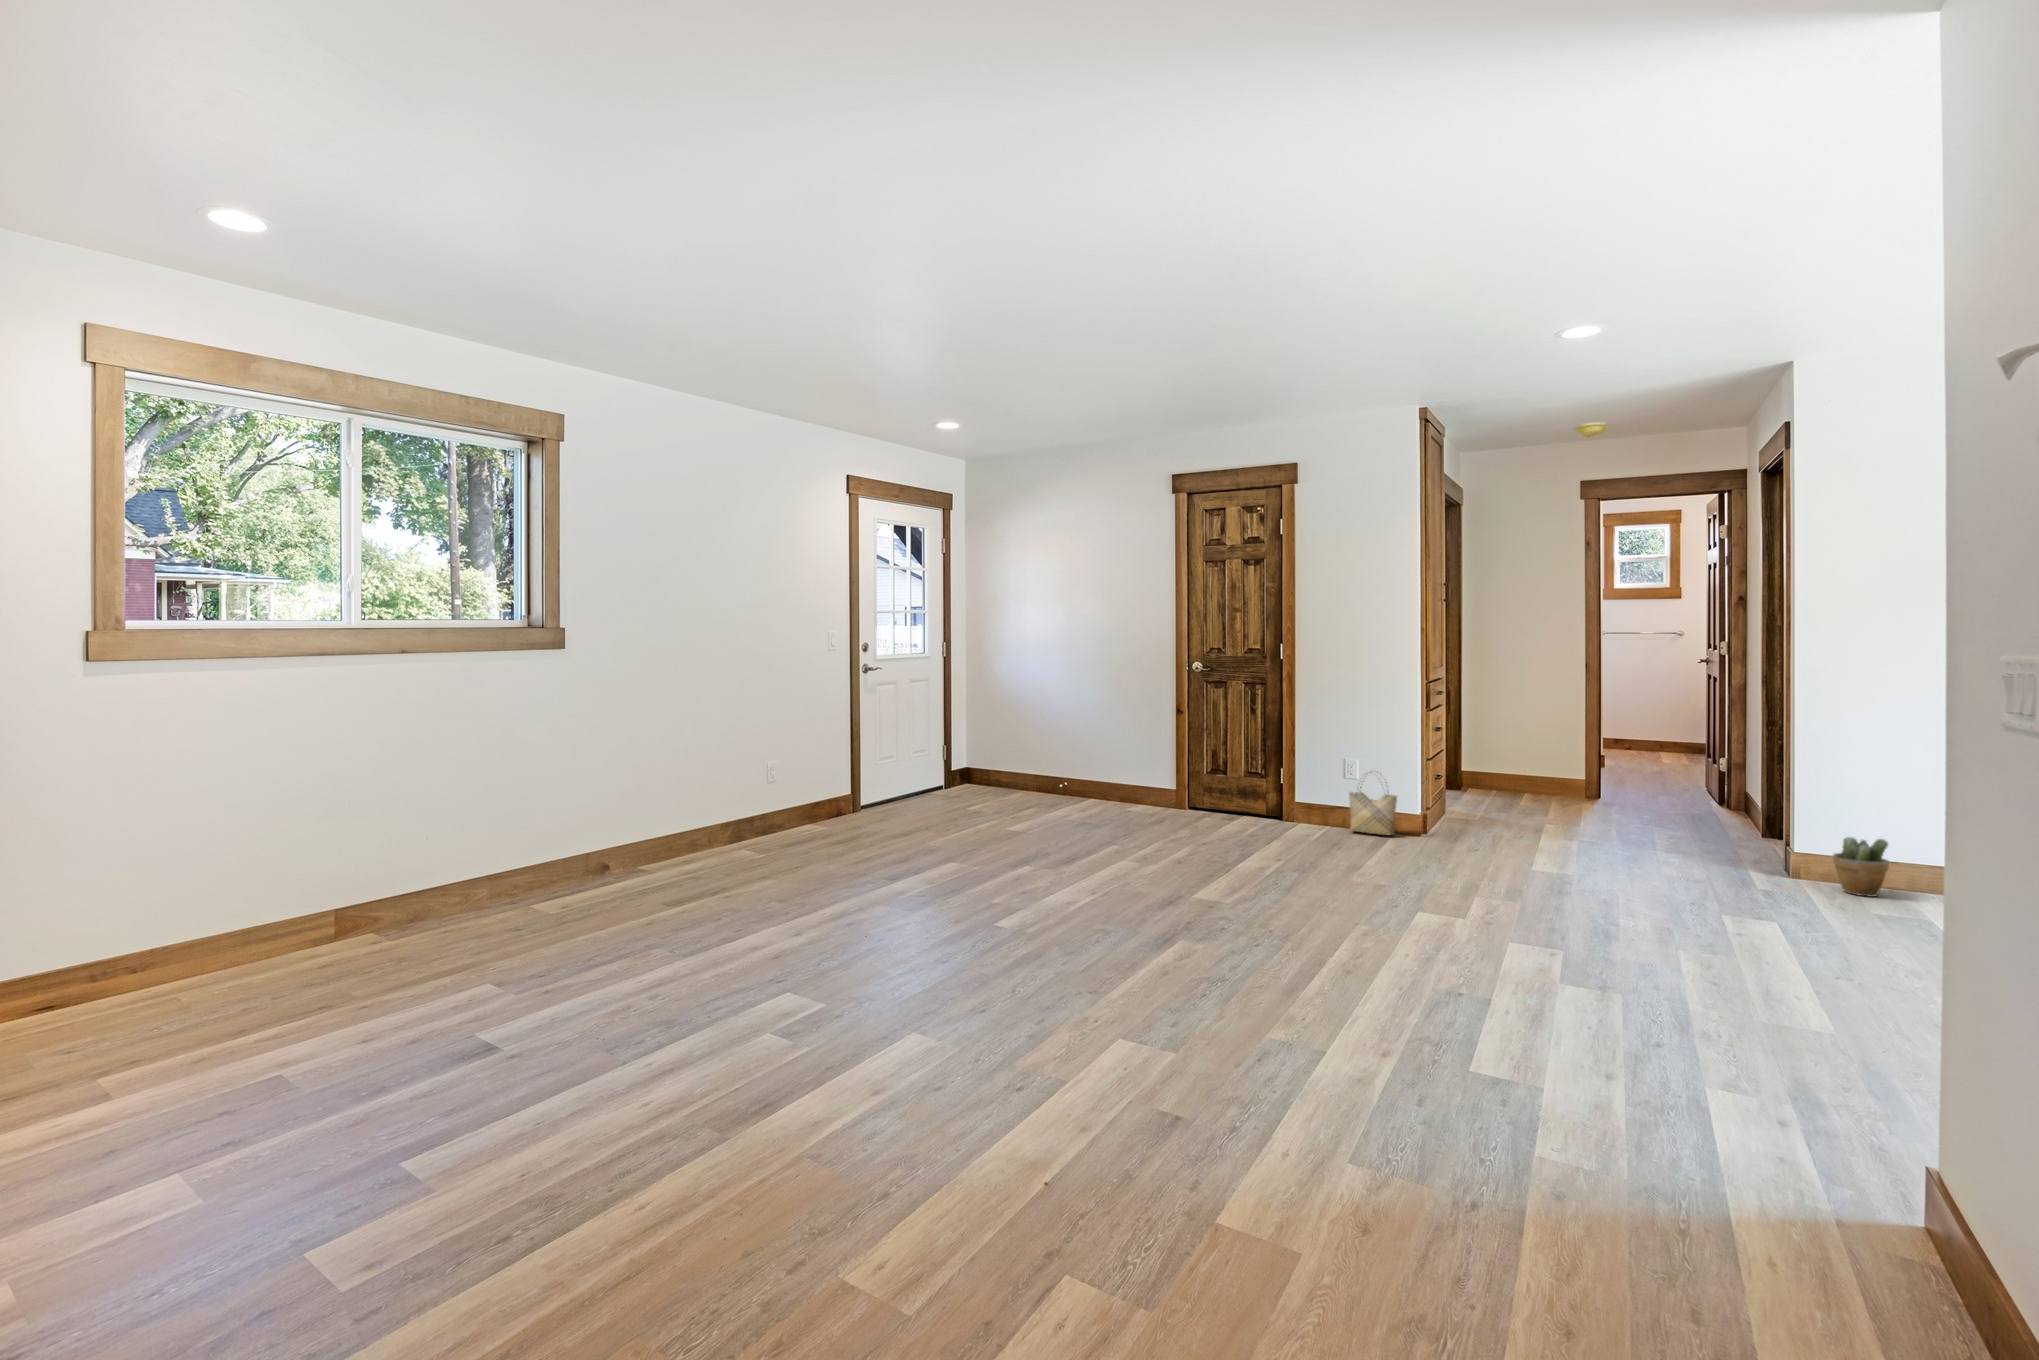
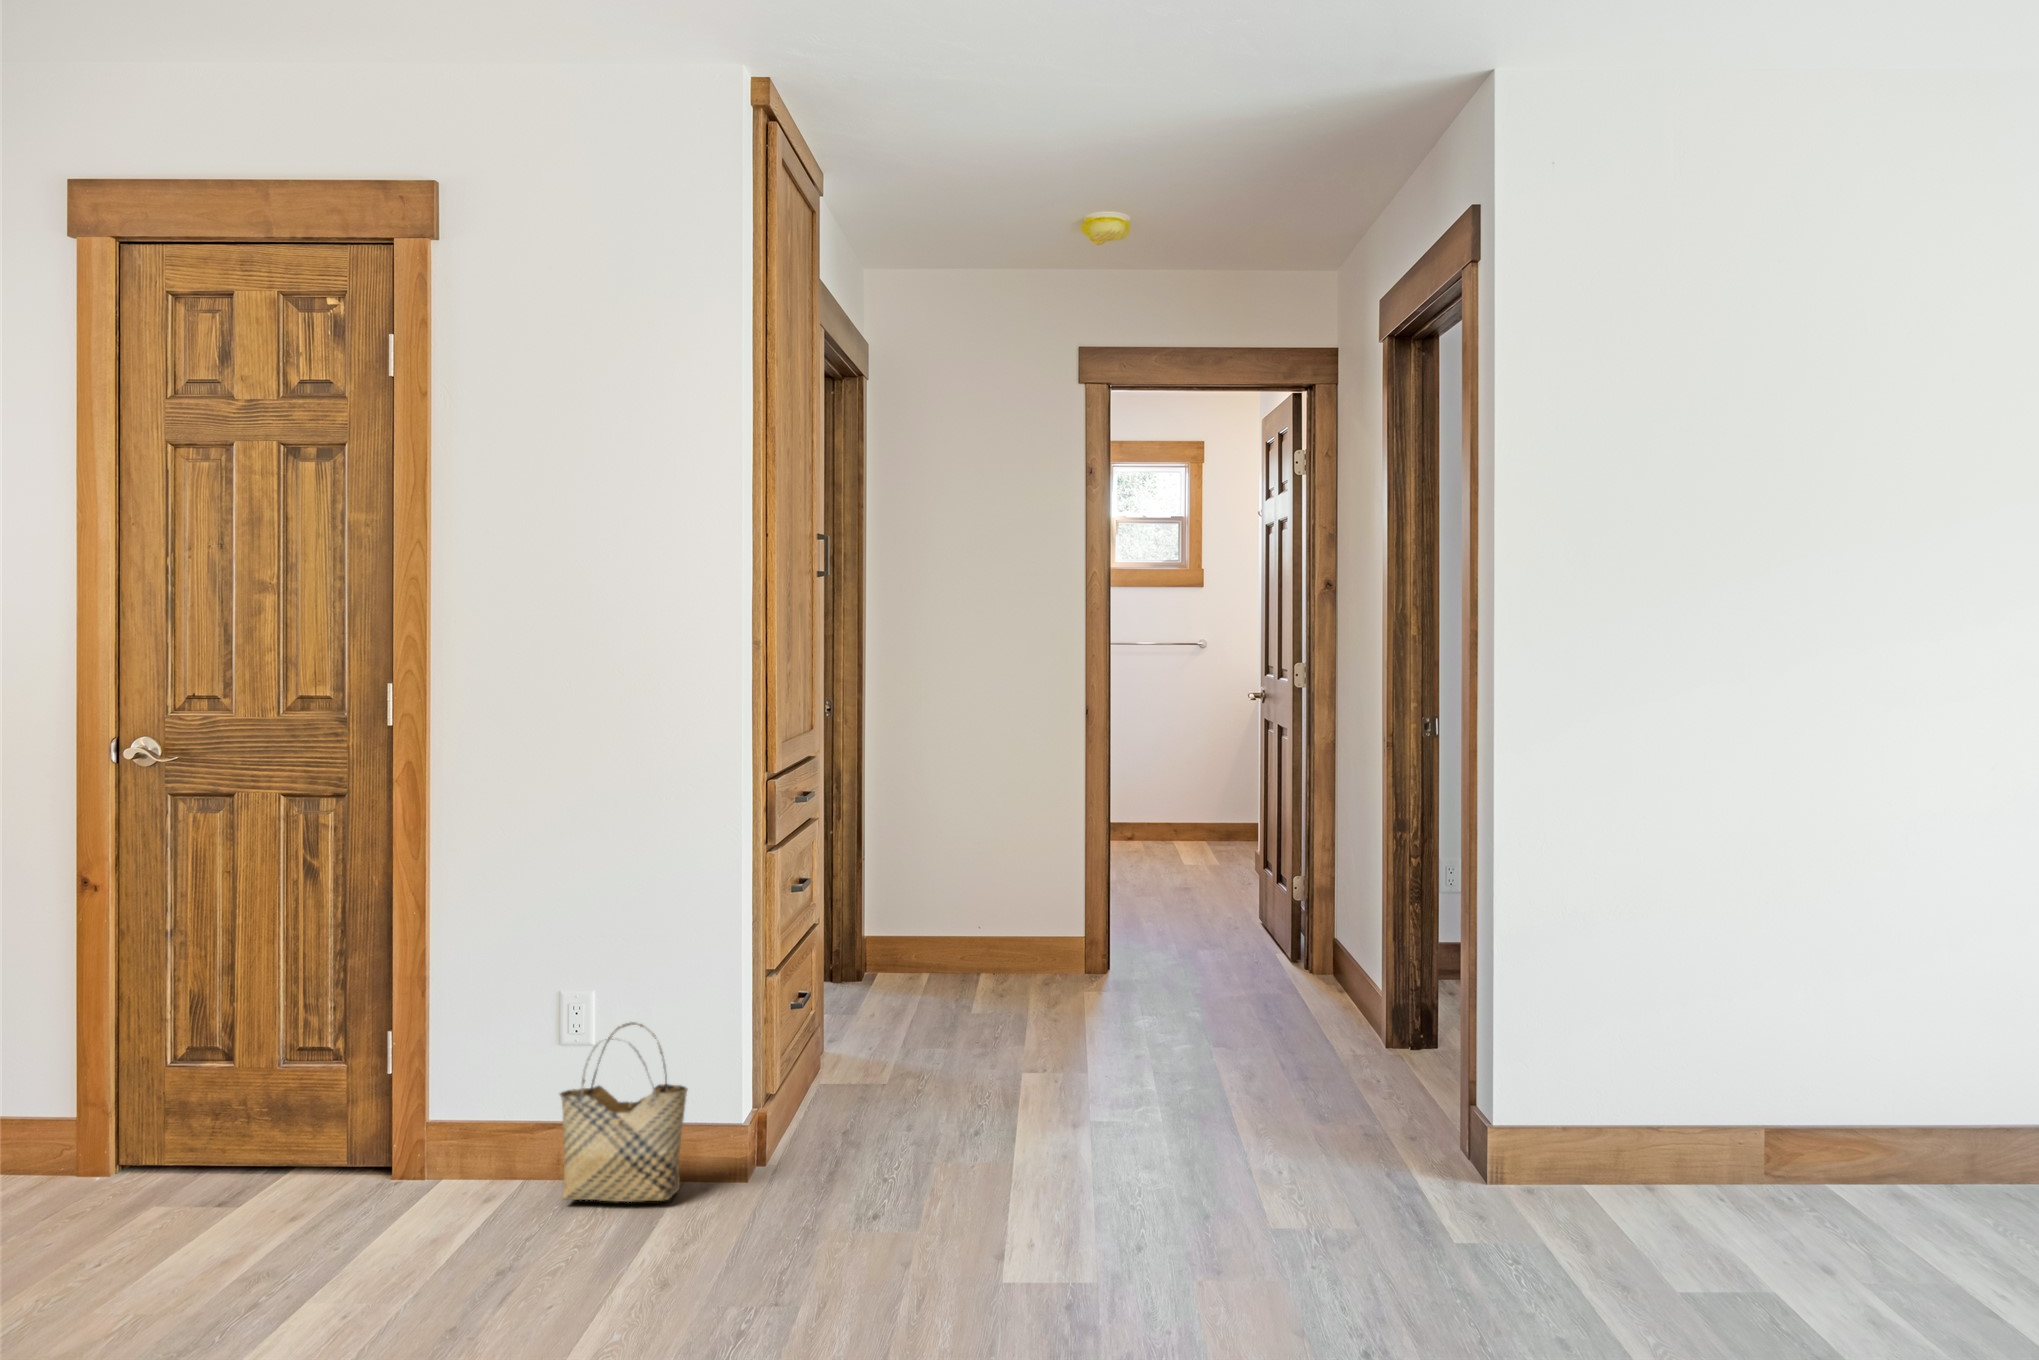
potted plant: present [1833,837,1889,897] -> none [1566,1100,1662,1230]

